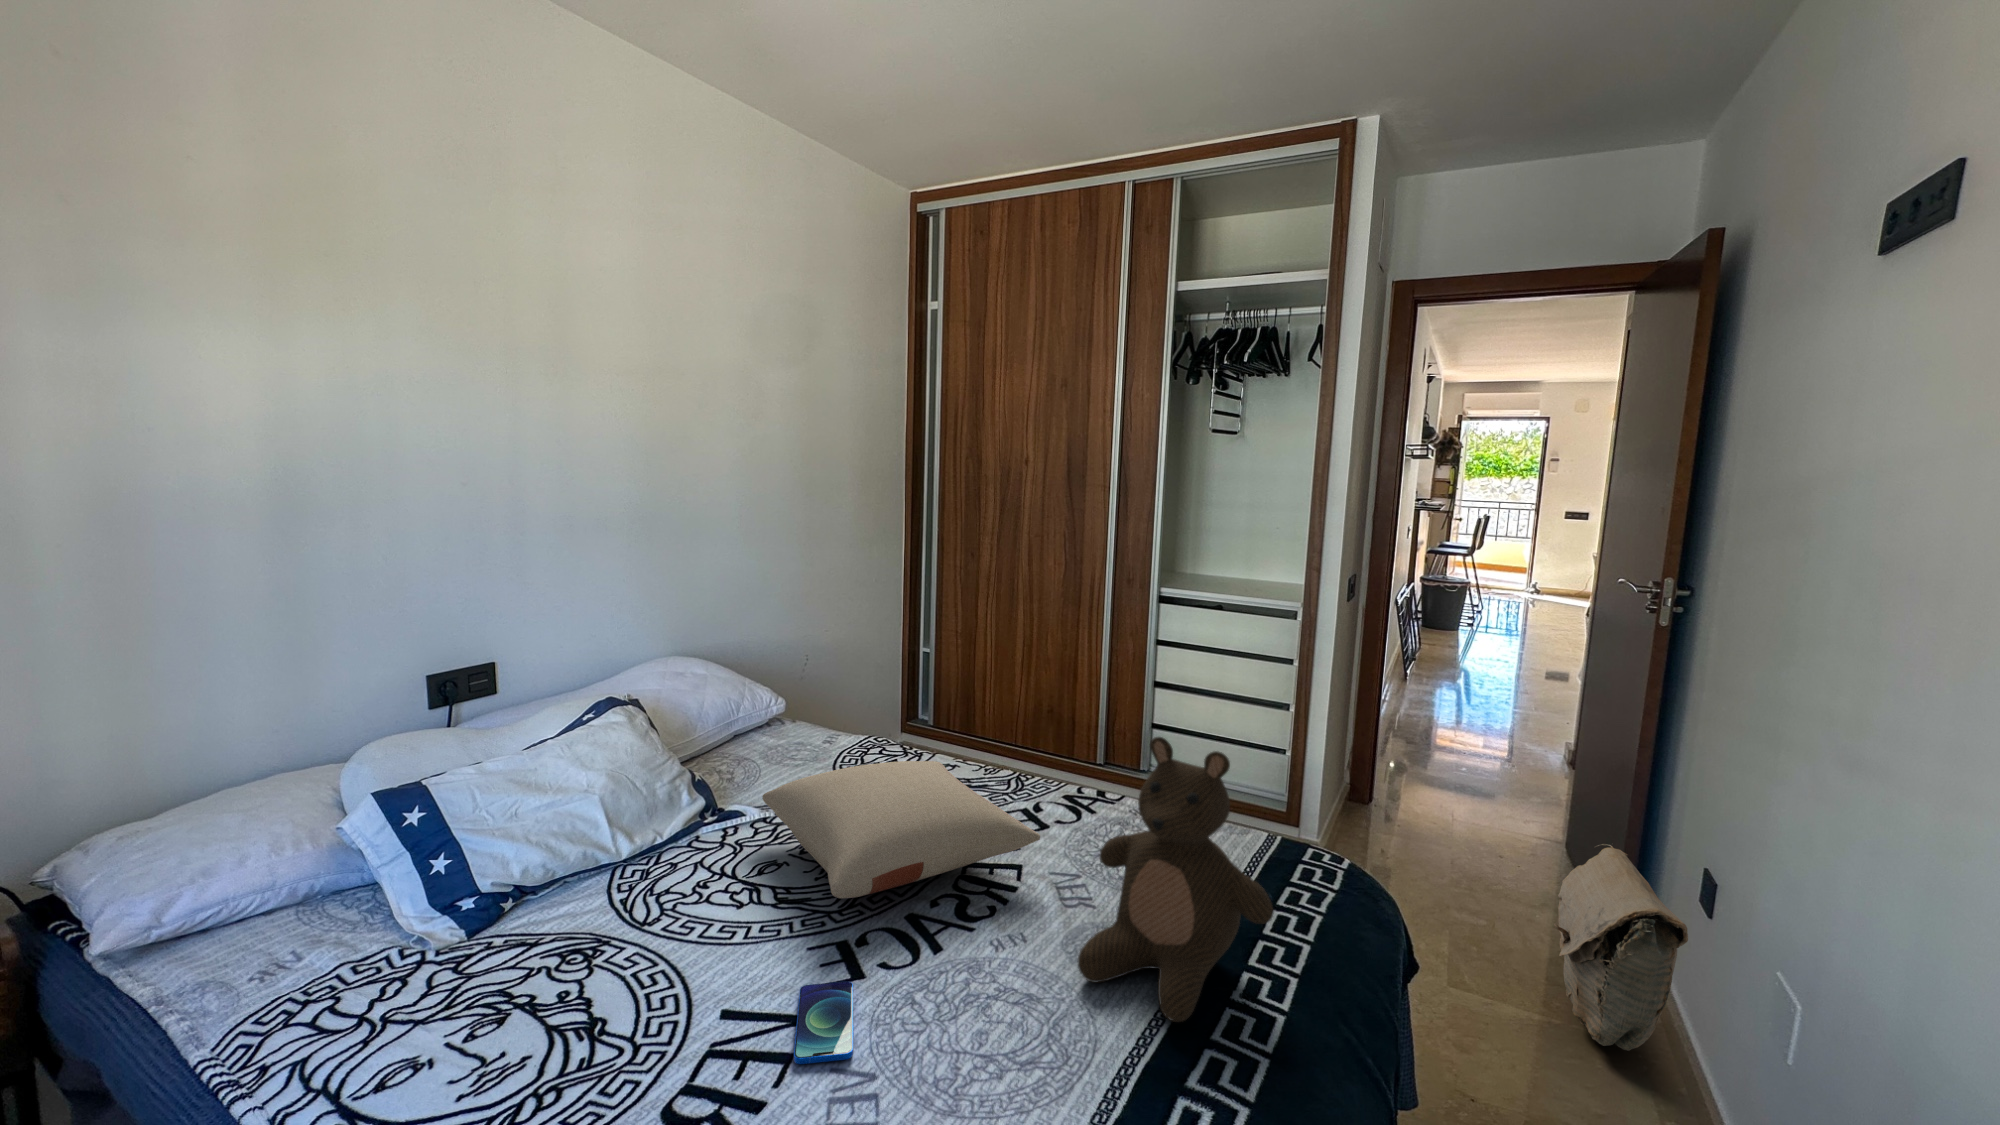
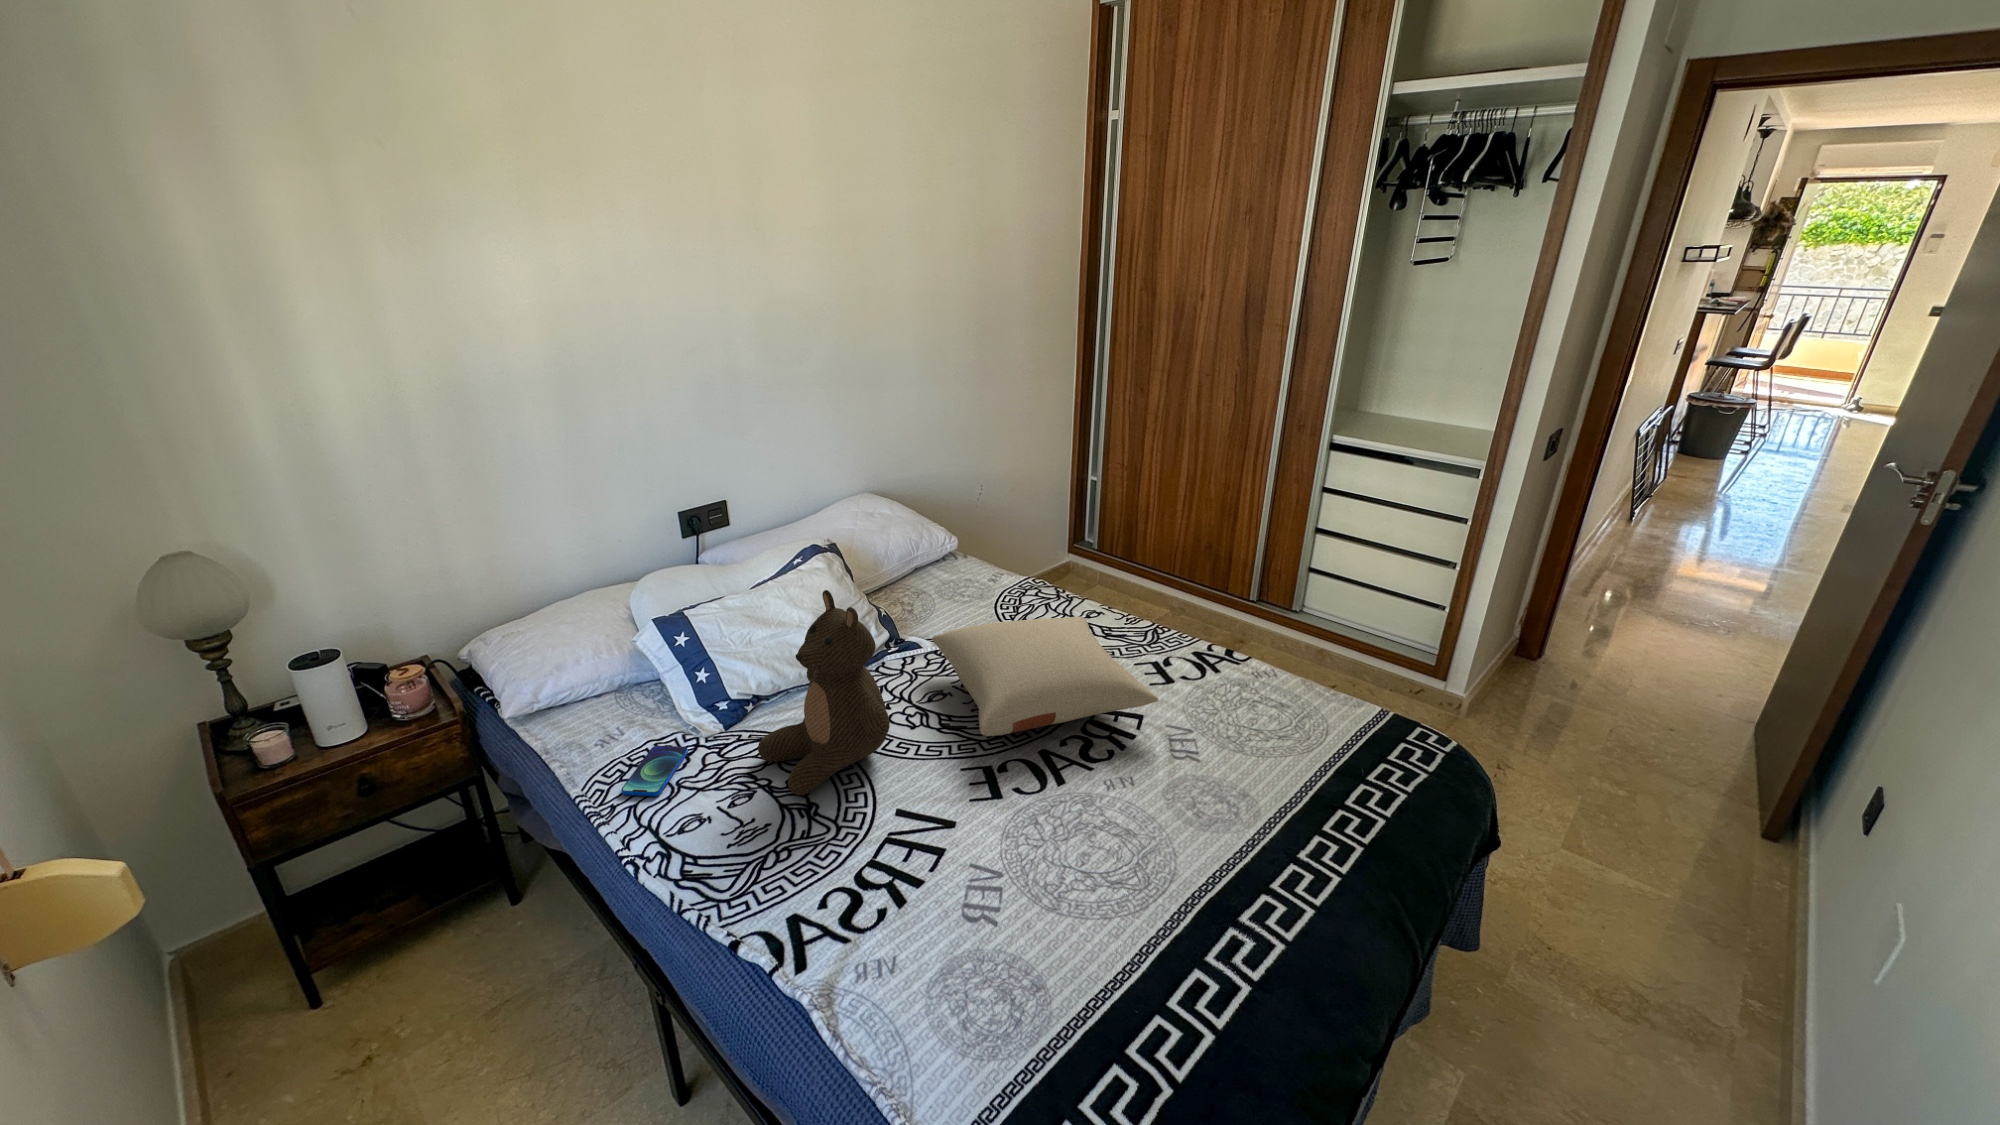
stuffed bear: present [1078,737,1274,1022] -> present [758,590,890,795]
bag: present [1554,844,1688,1051] -> none [1678,744,1821,933]
smartphone: present [794,981,853,1064] -> present [621,746,688,796]

